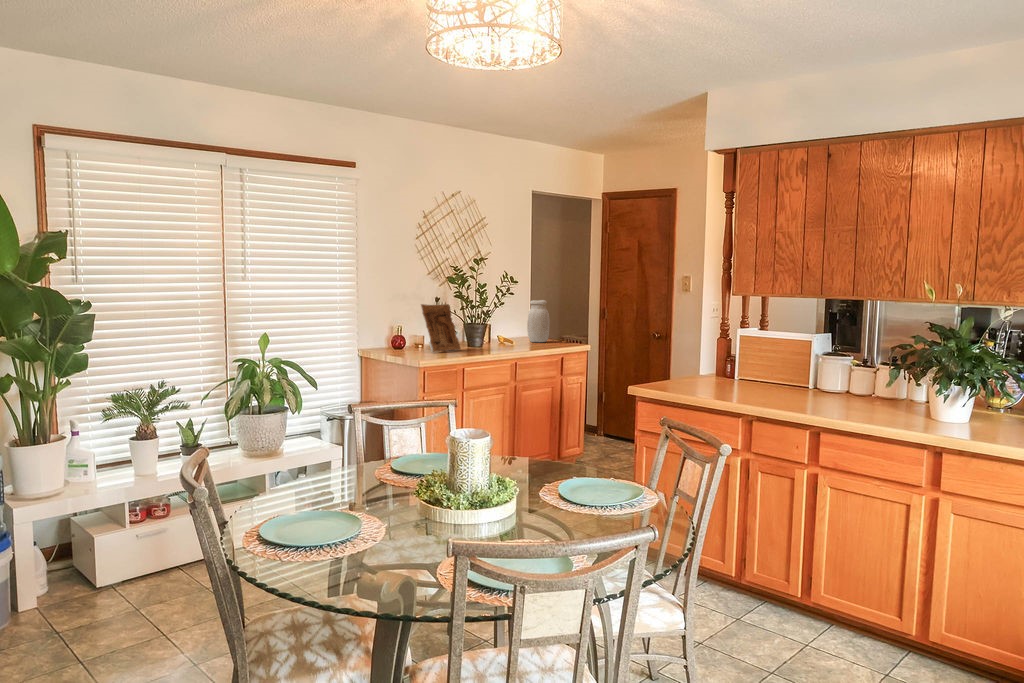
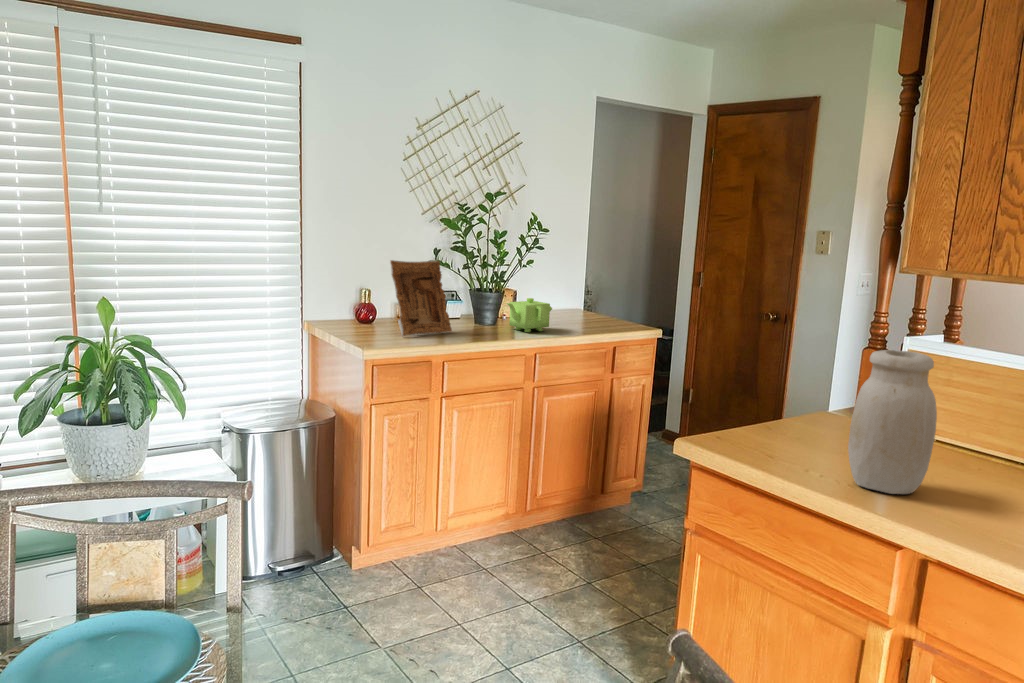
jar: present [527,300,550,342] -> present [848,350,937,494]
teapot: none [493,326,522,348] -> present [507,298,552,332]

